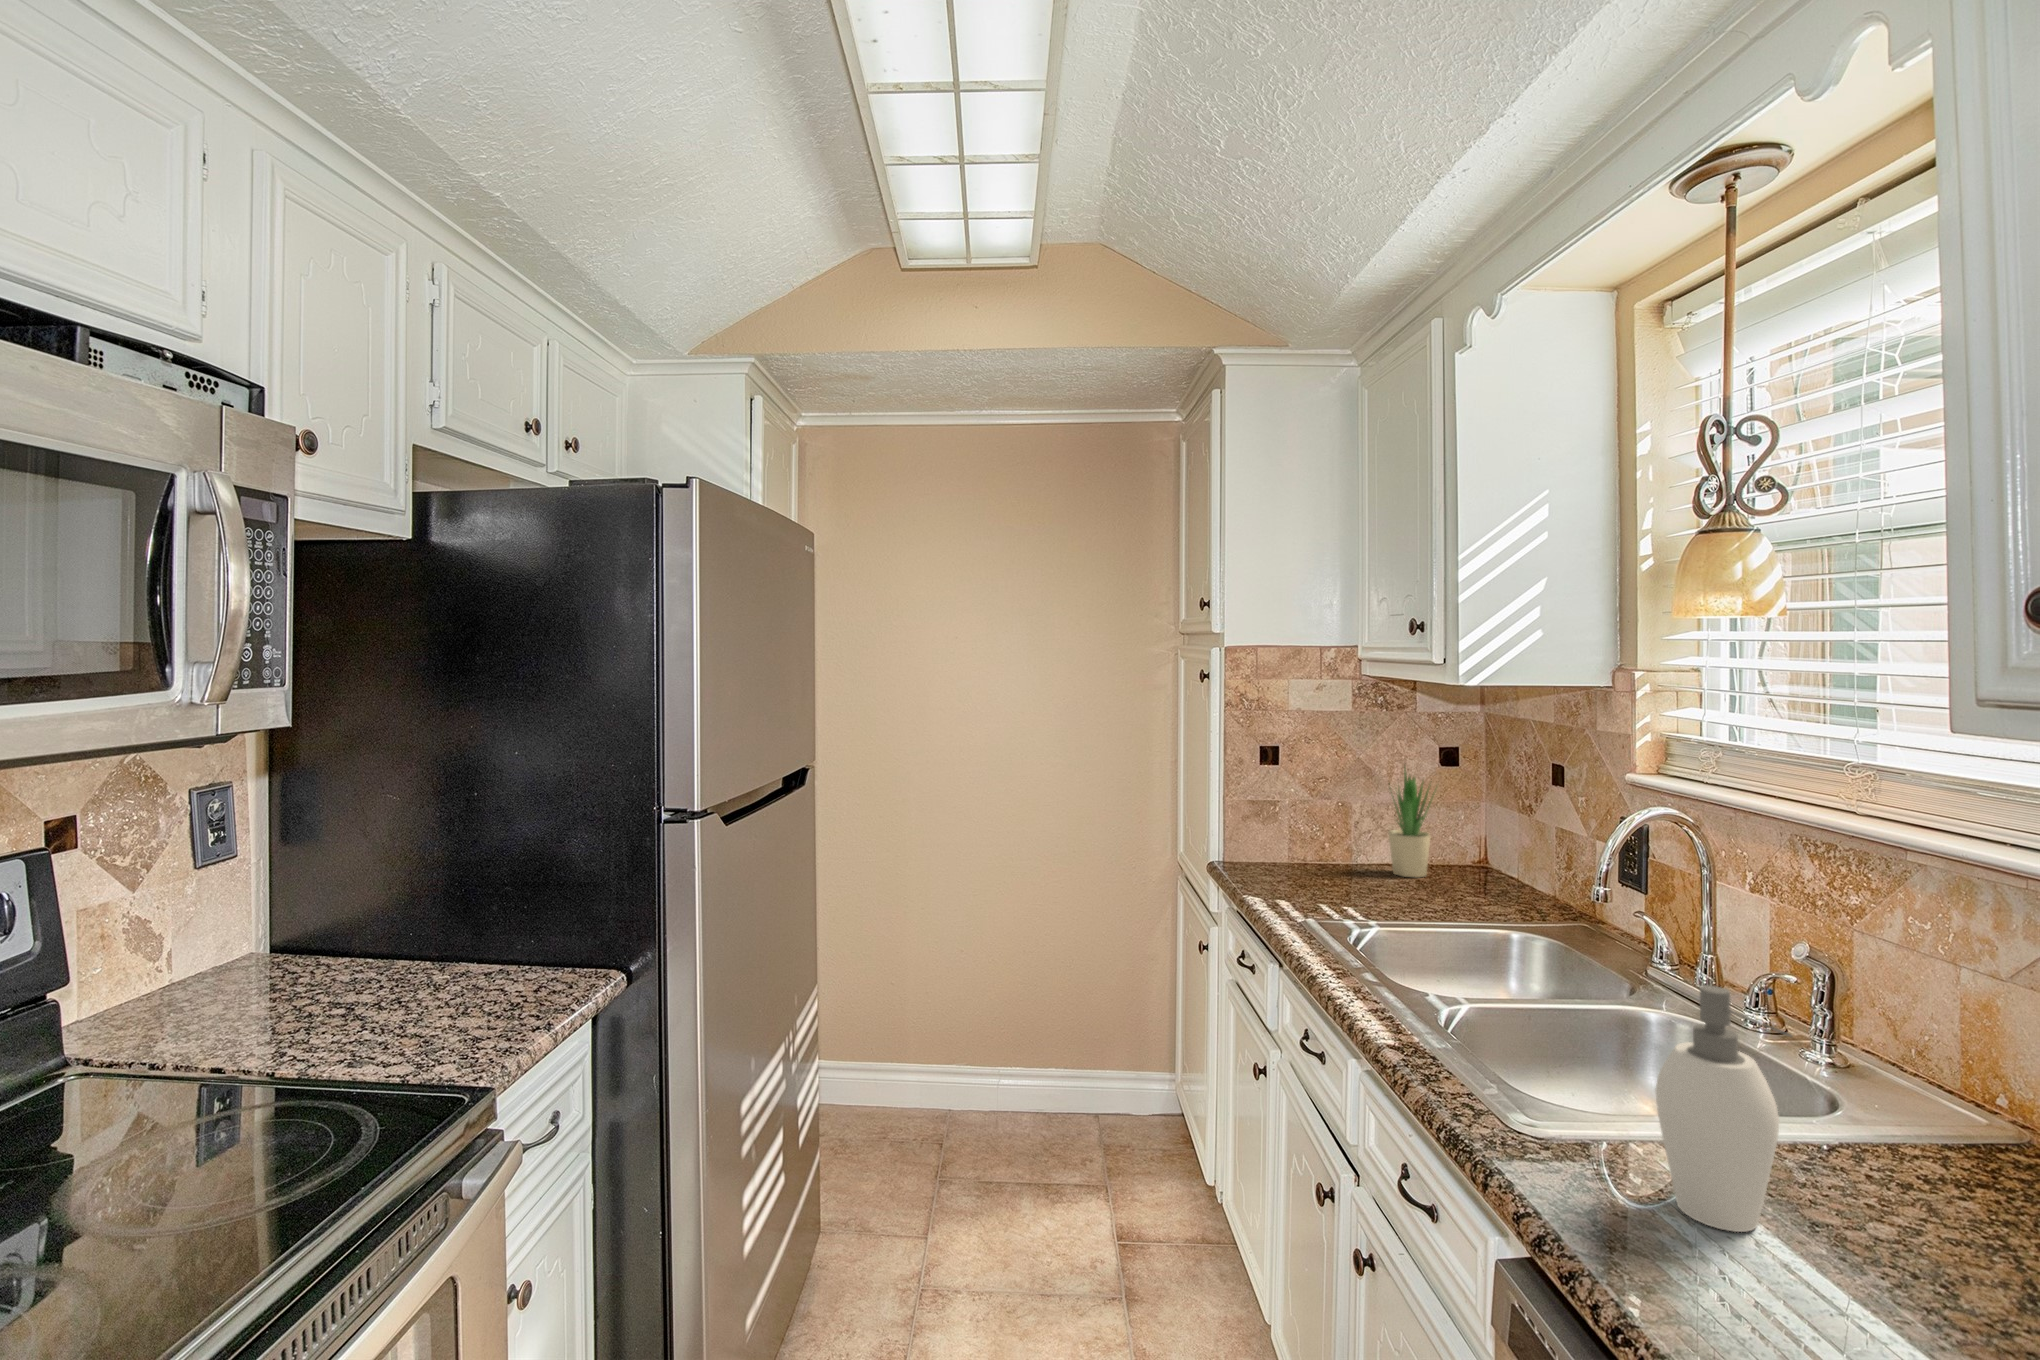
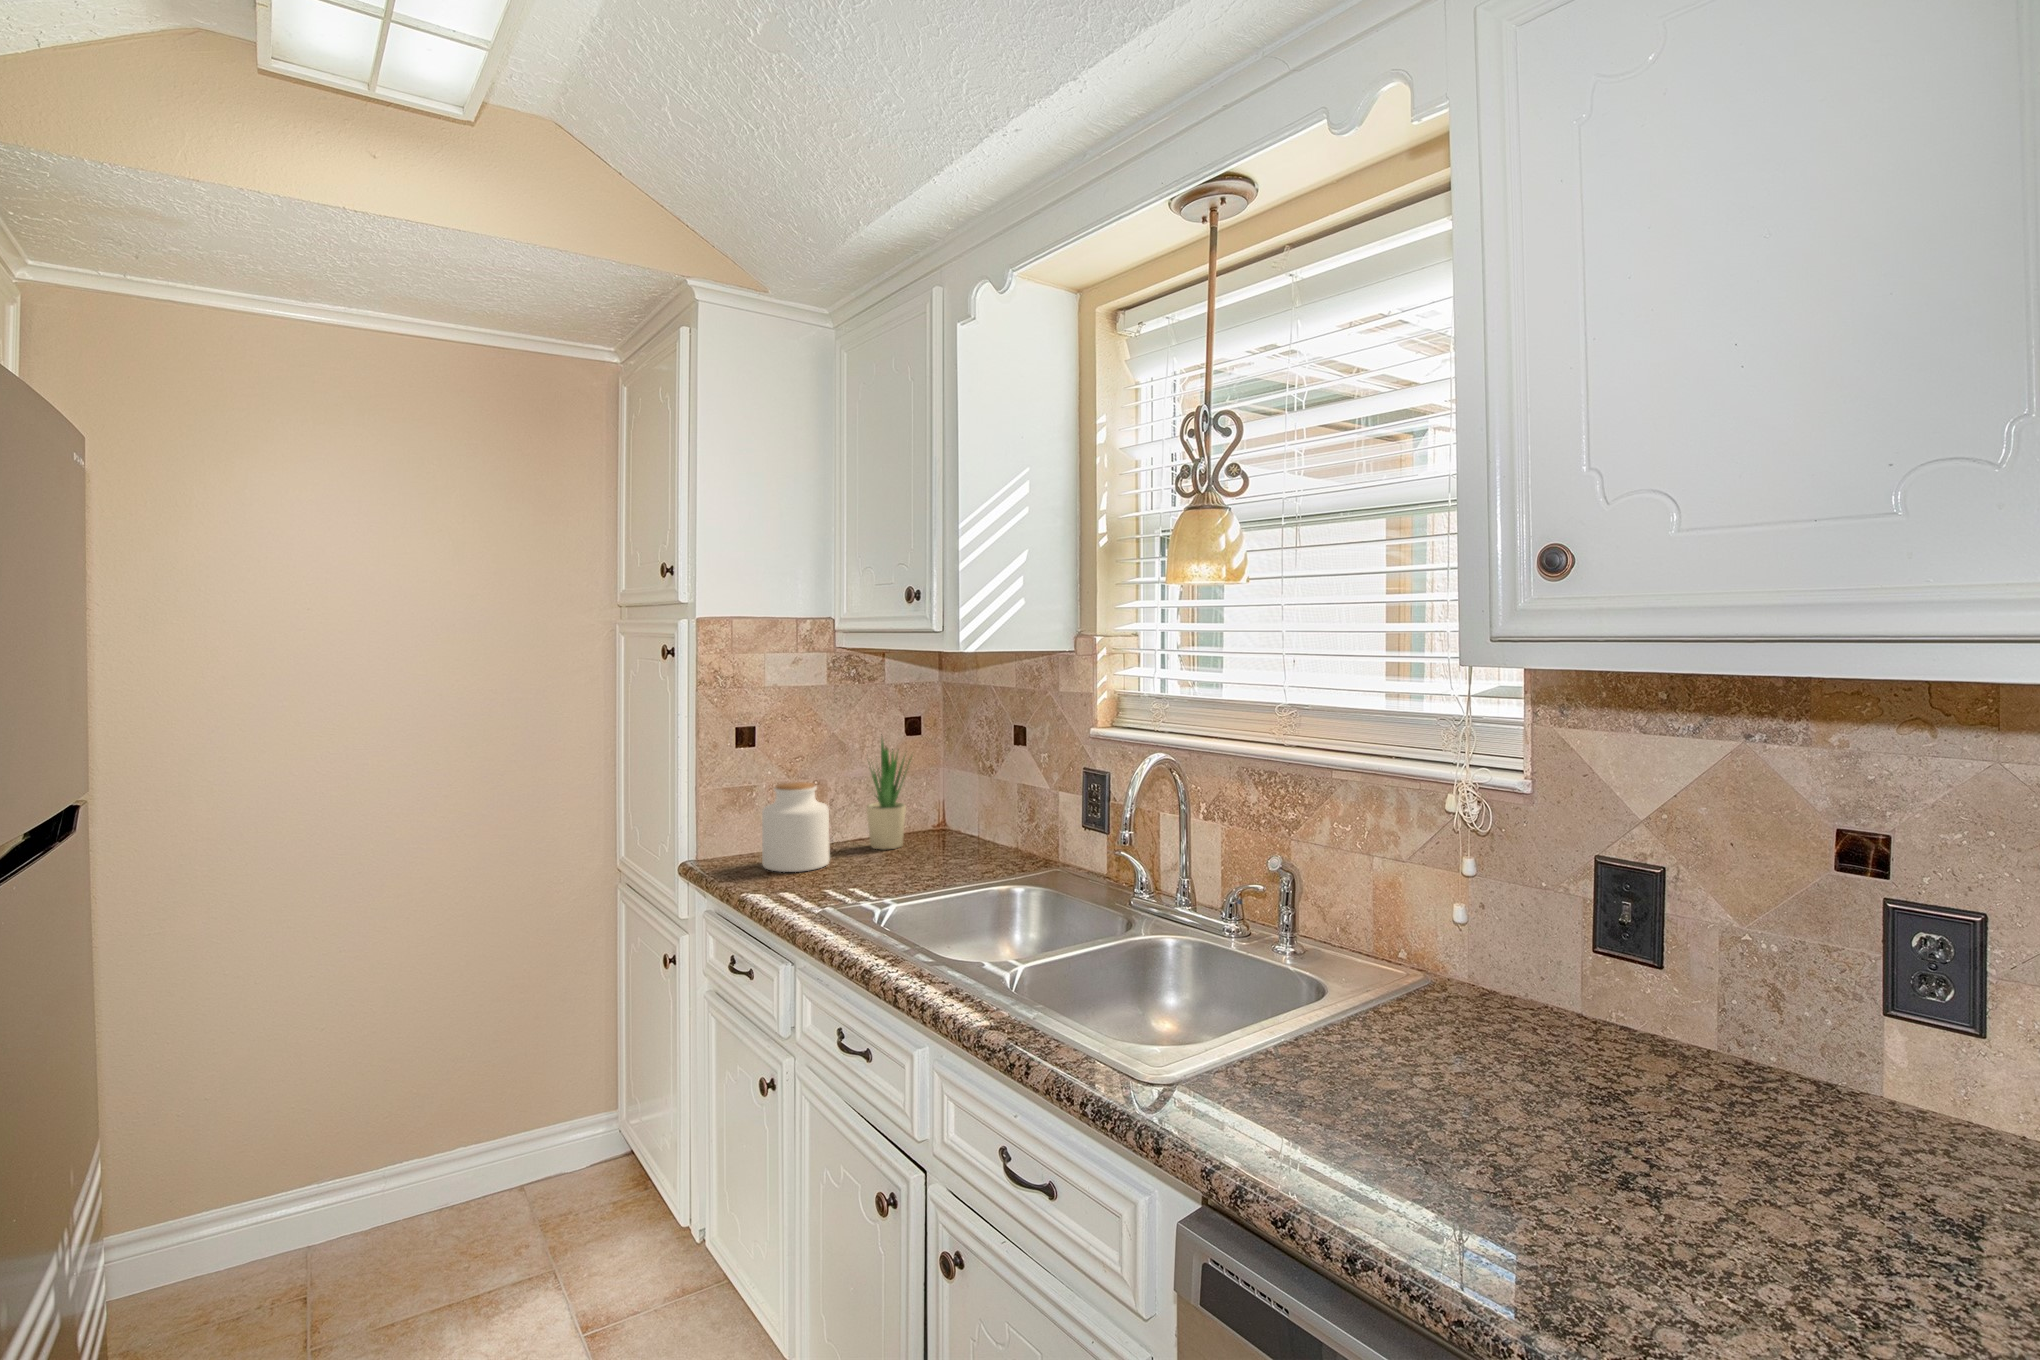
jar: none [1276,801,1341,884] -> present [762,782,830,872]
soap dispenser: present [1655,985,1792,1232] -> none [1277,904,1397,1124]

